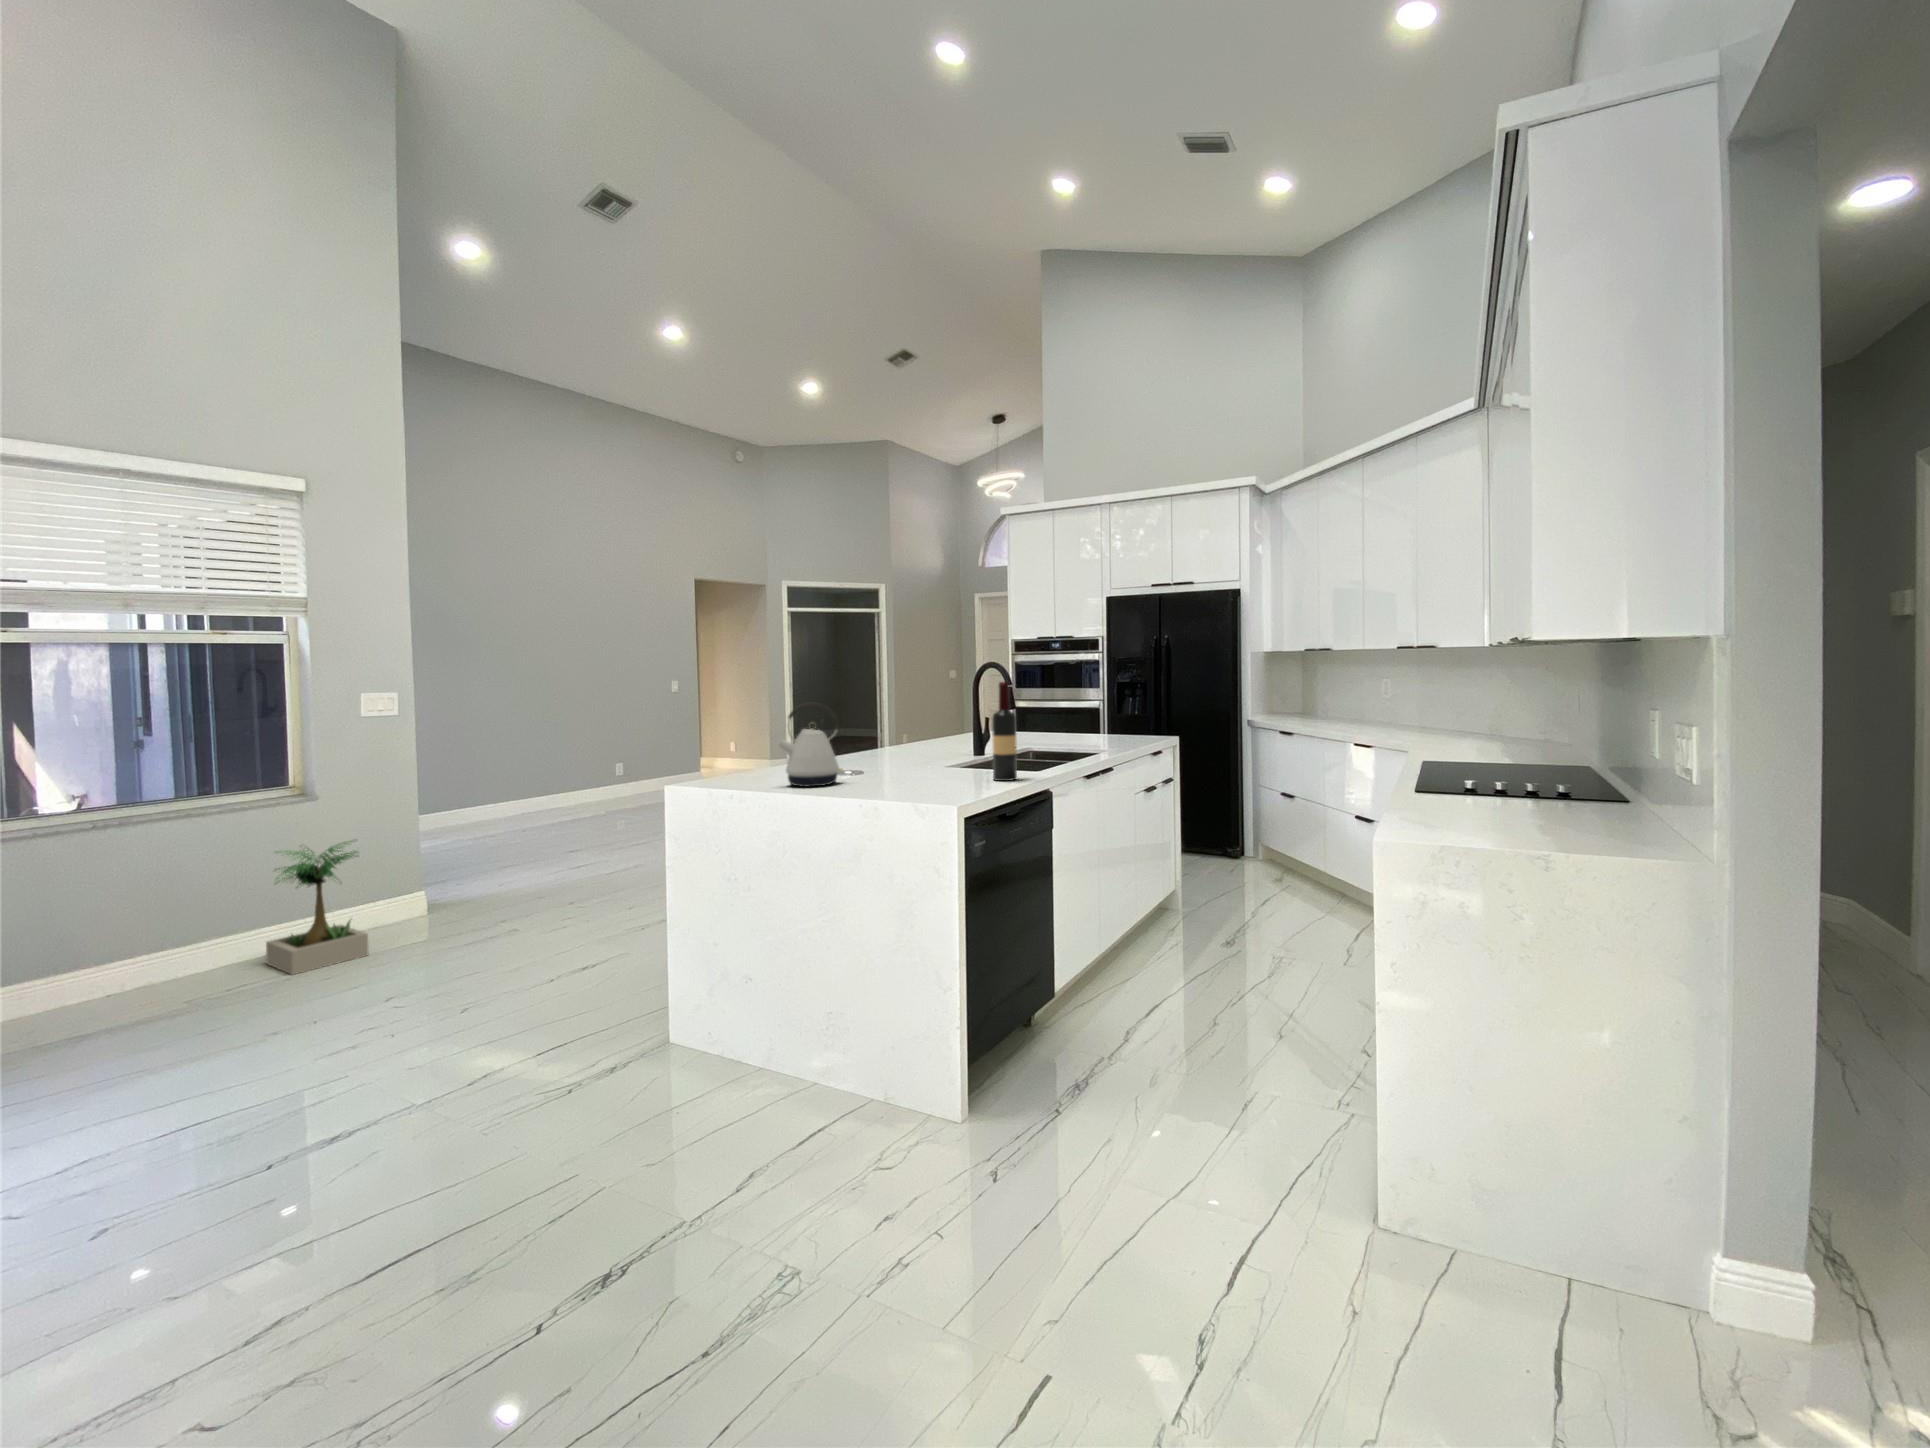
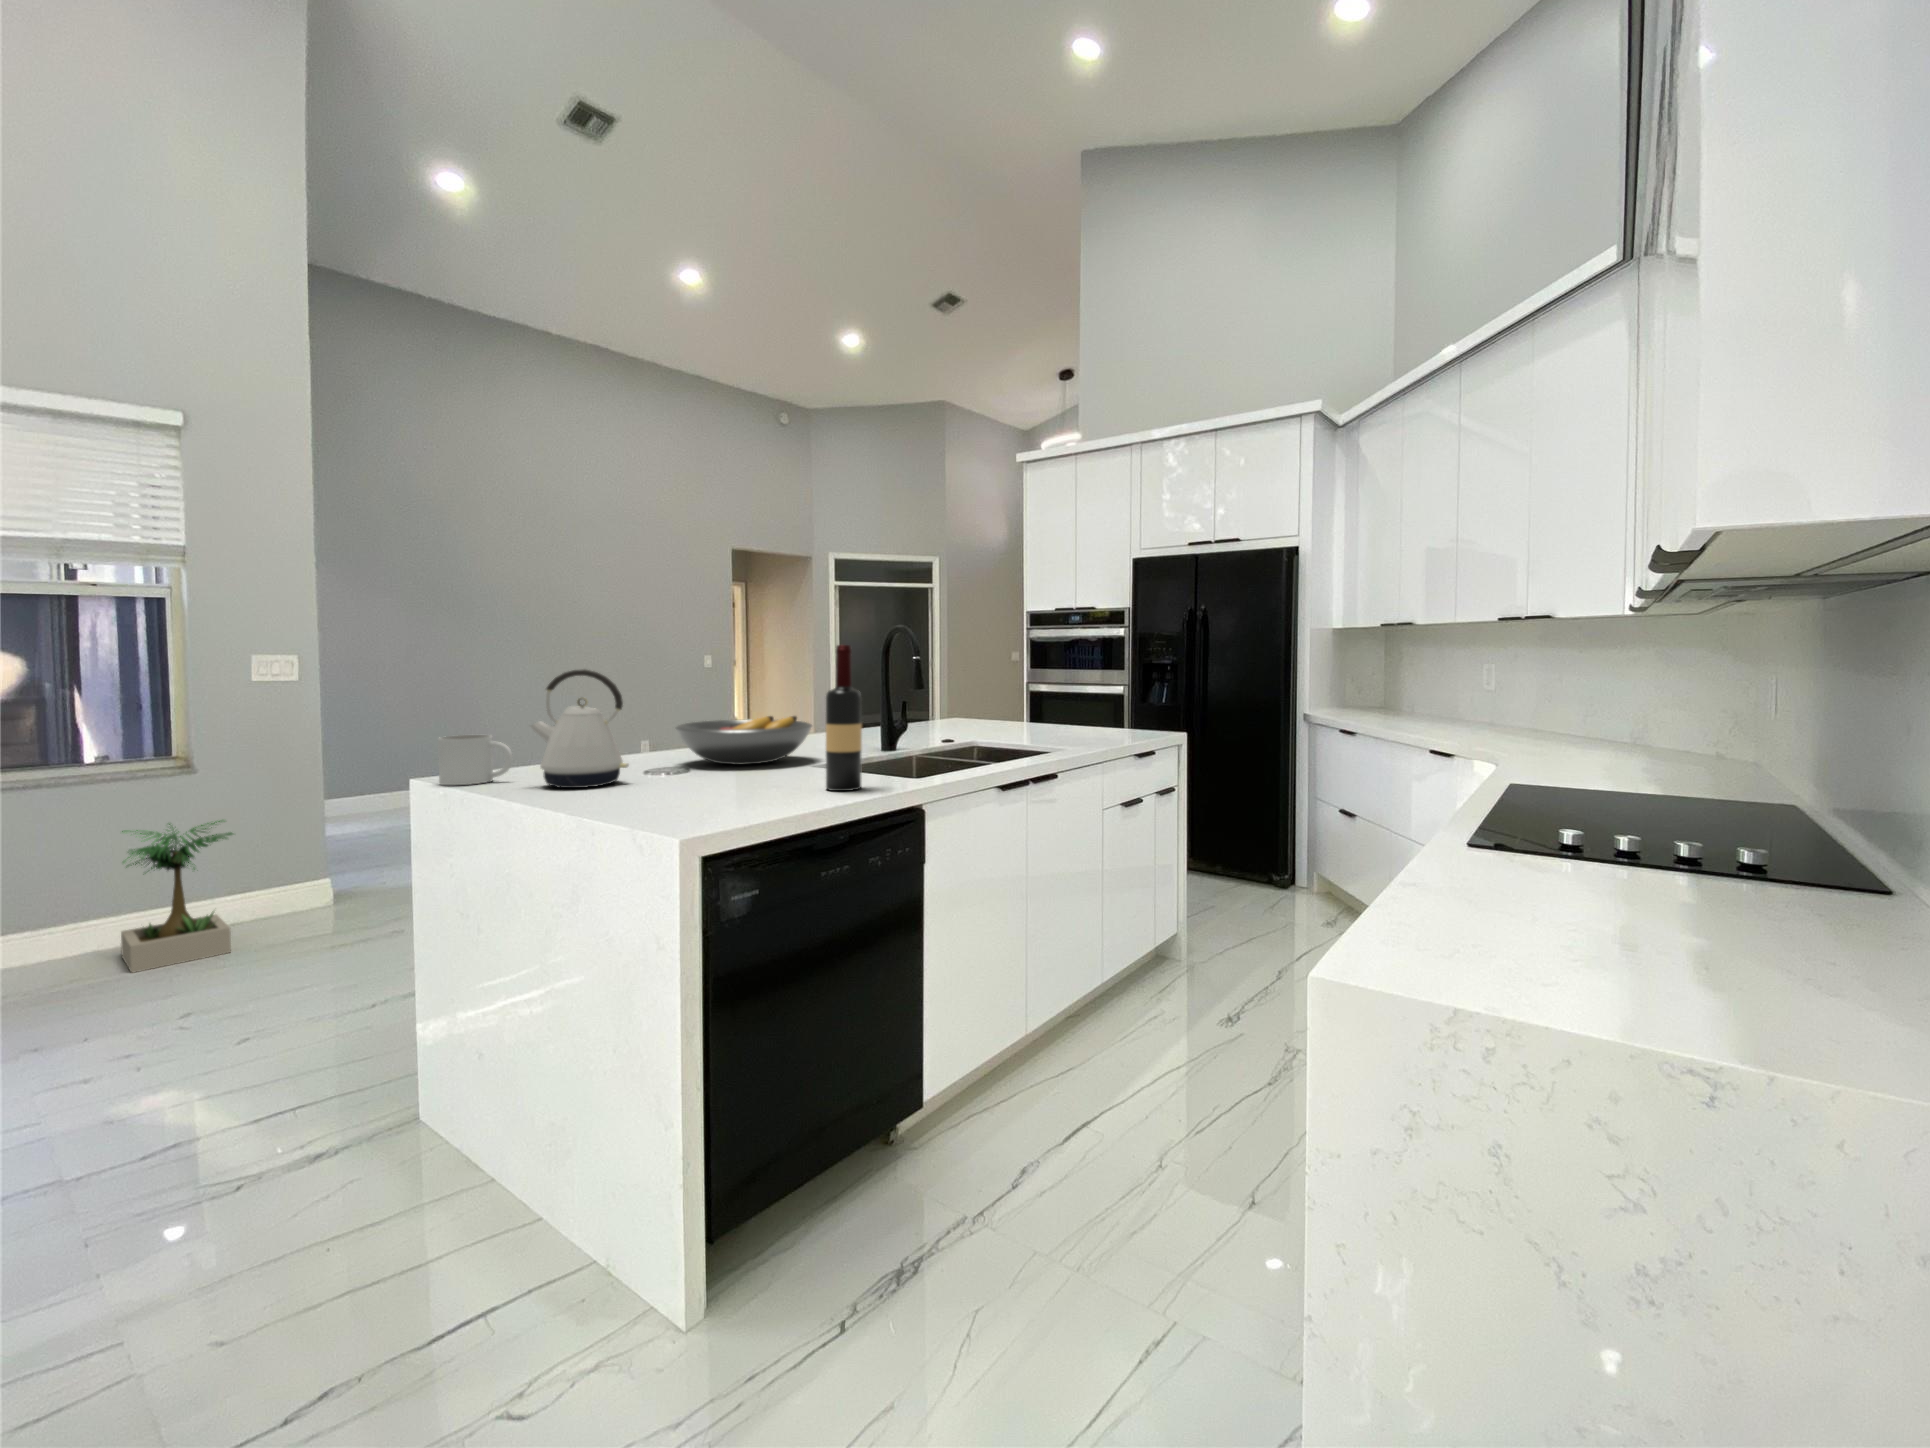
fruit bowl: none [839,732,938,769] -> present [676,716,812,765]
mug: none [703,752,753,788] -> present [438,735,512,785]

